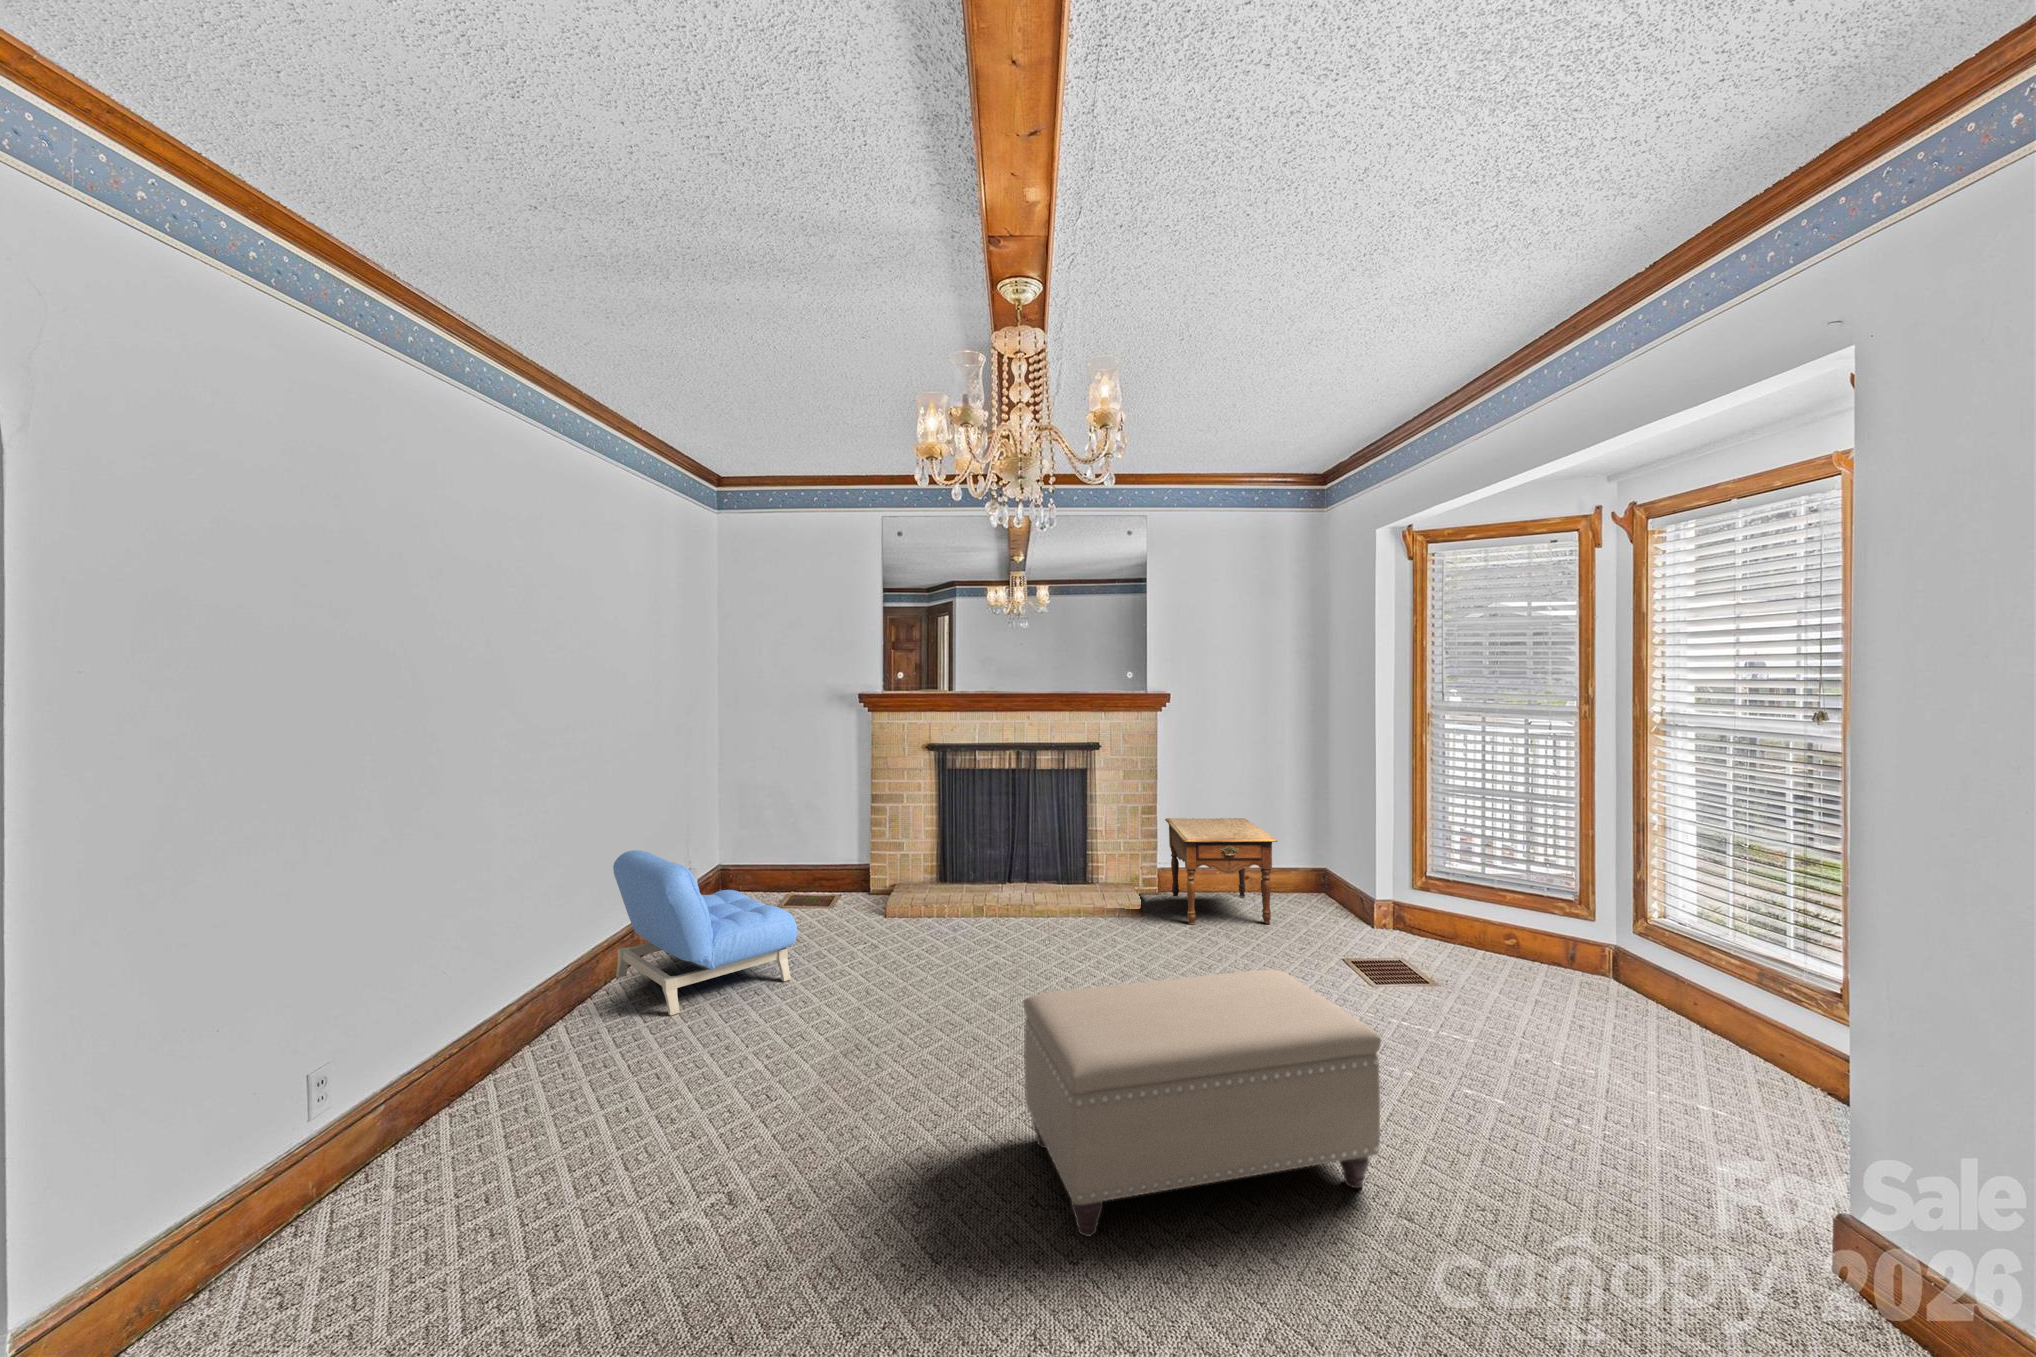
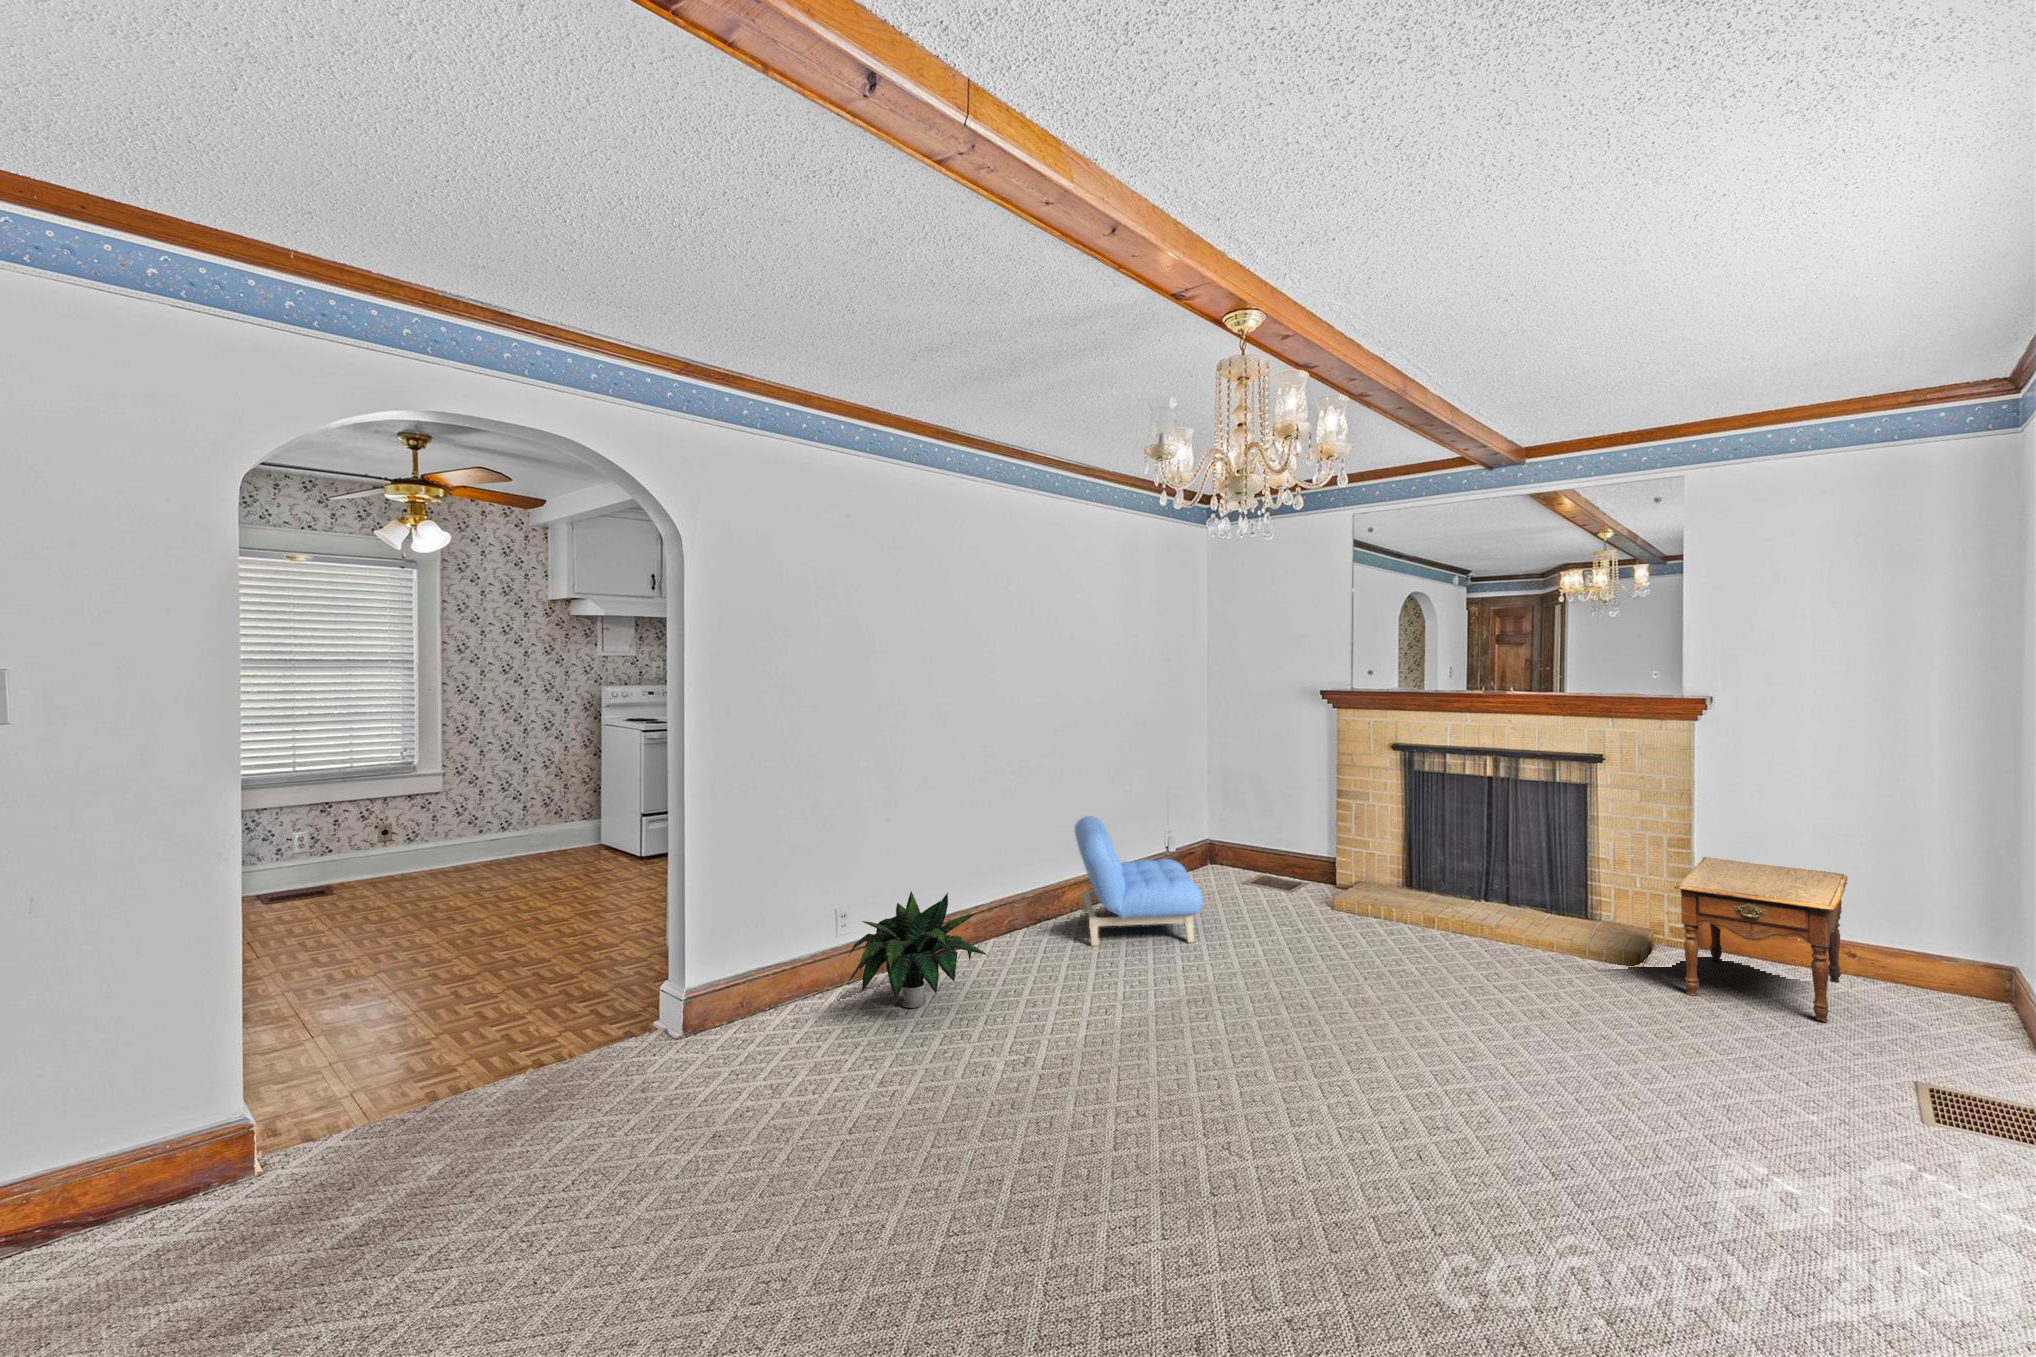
ottoman: present [1023,970,1381,1236] -> none [1192,984,1536,1264]
potted plant: none [312,986,598,1202] -> present [847,891,987,1008]

